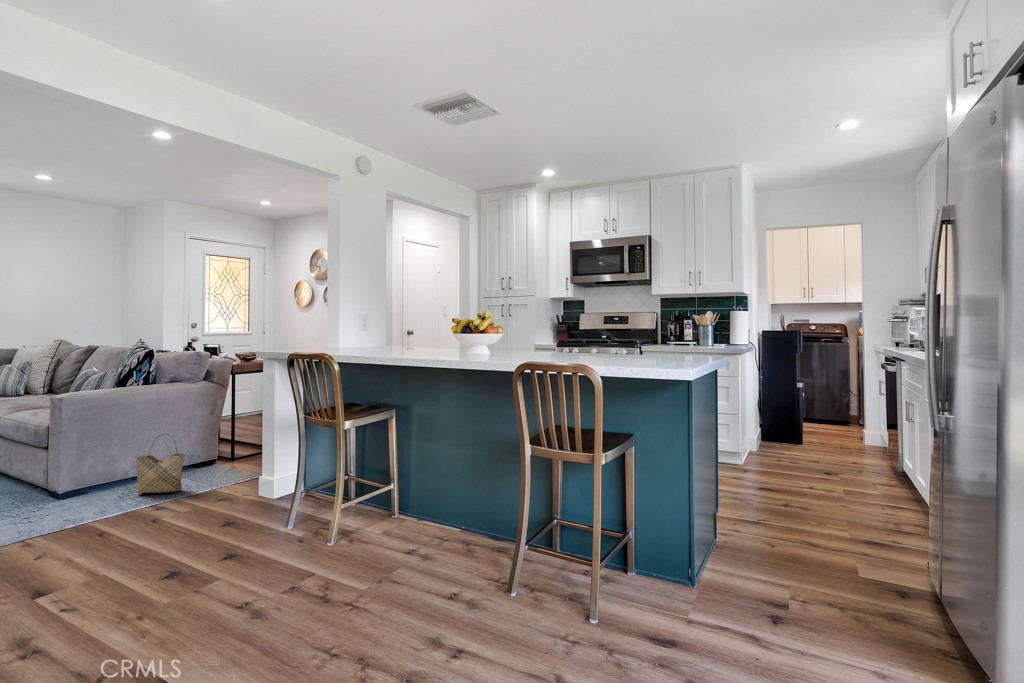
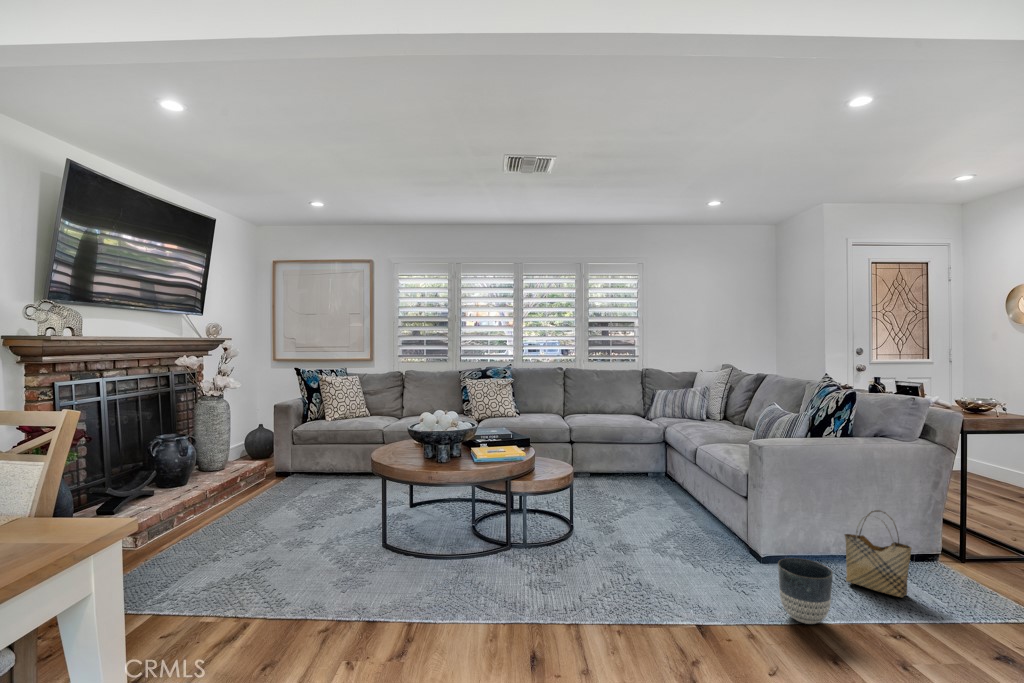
planter: none [61,477,110,526] -> present [778,558,833,624]

